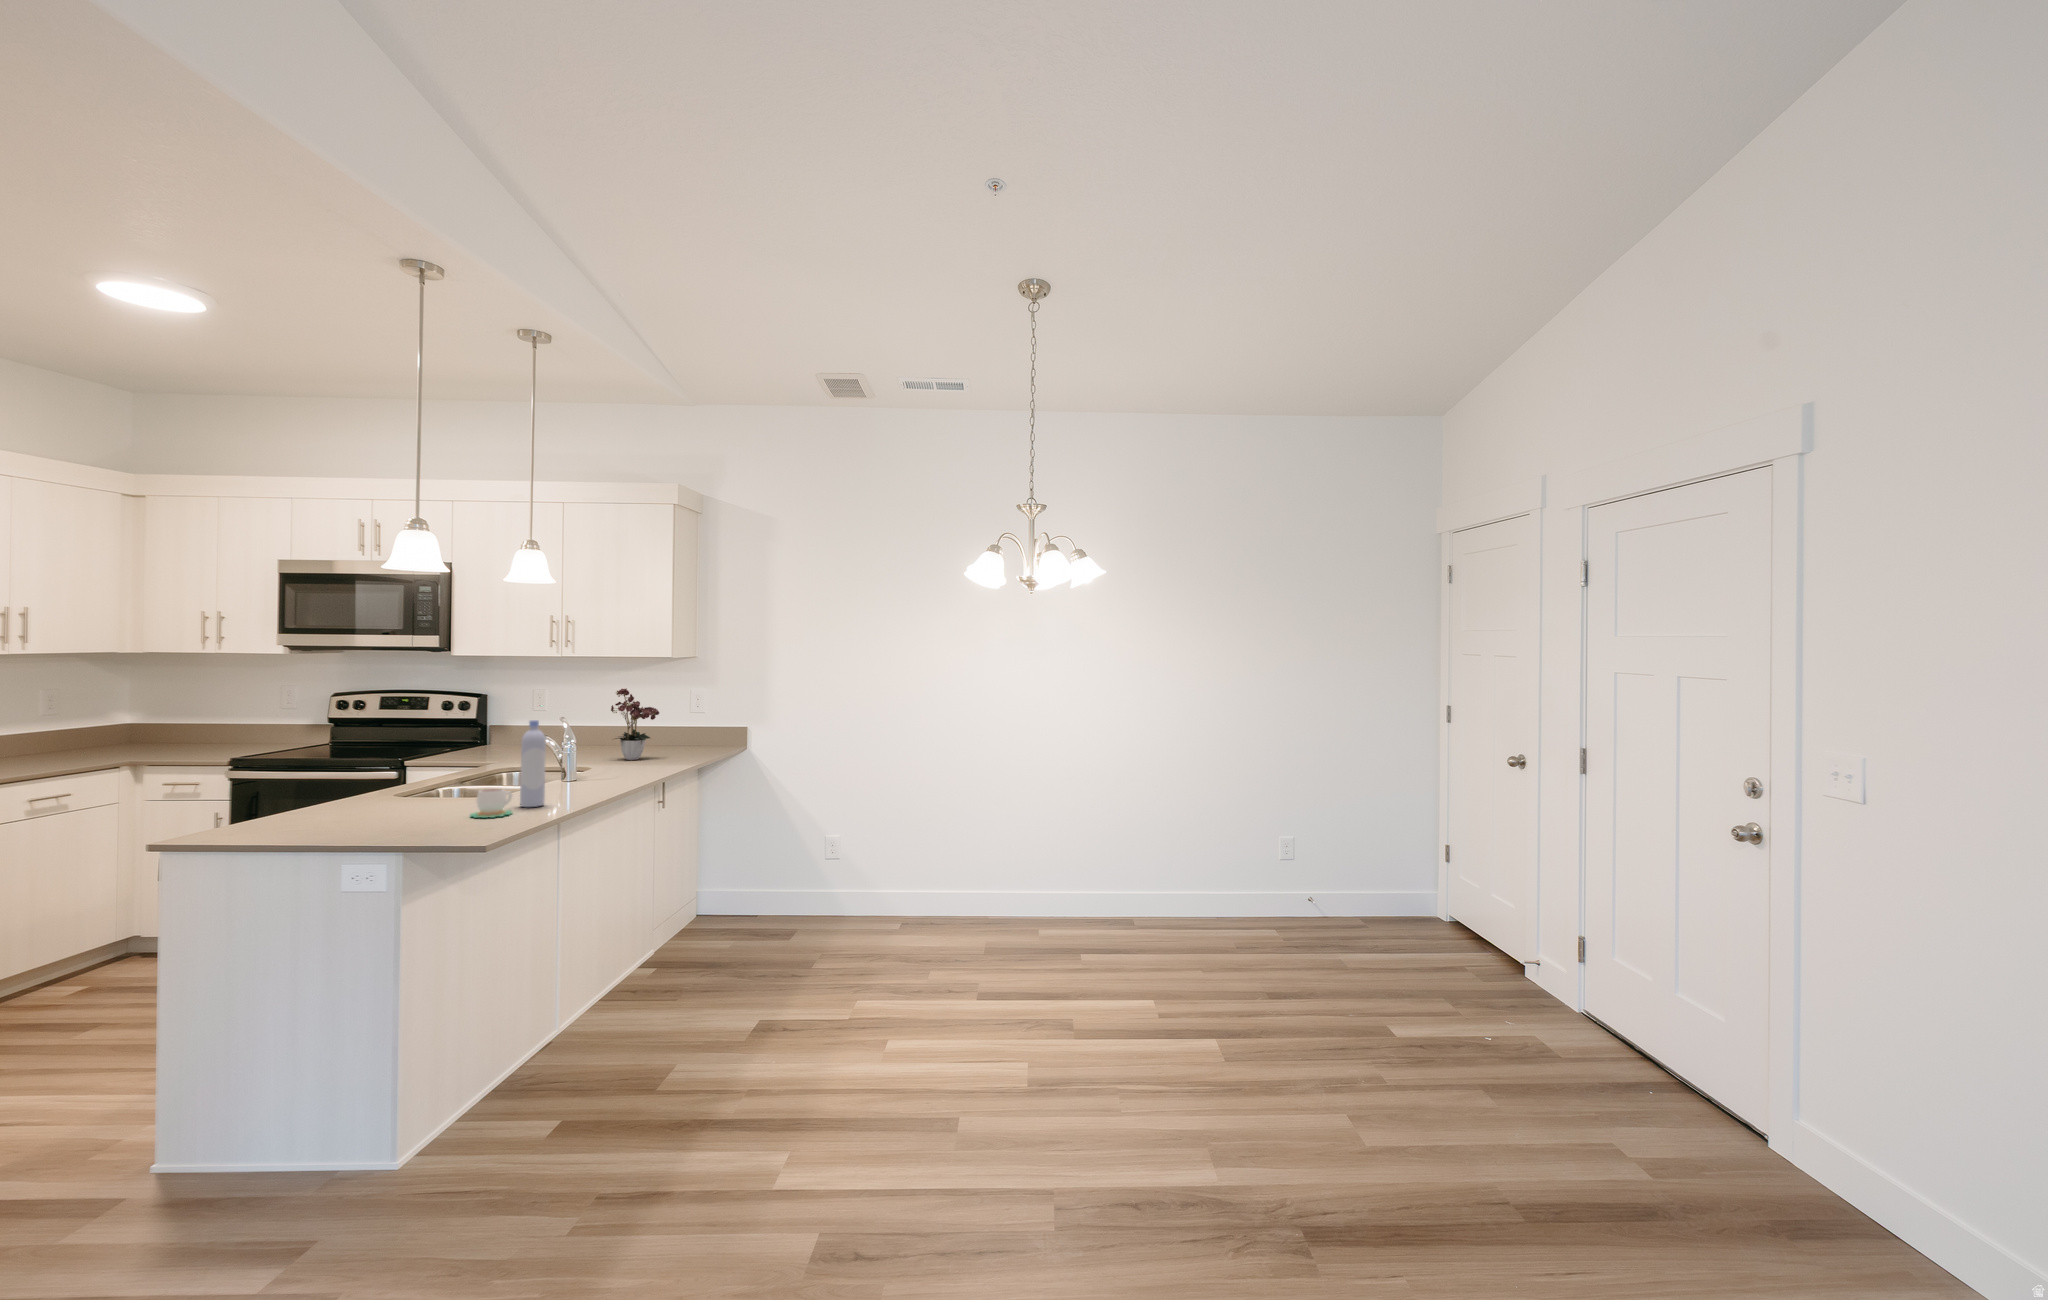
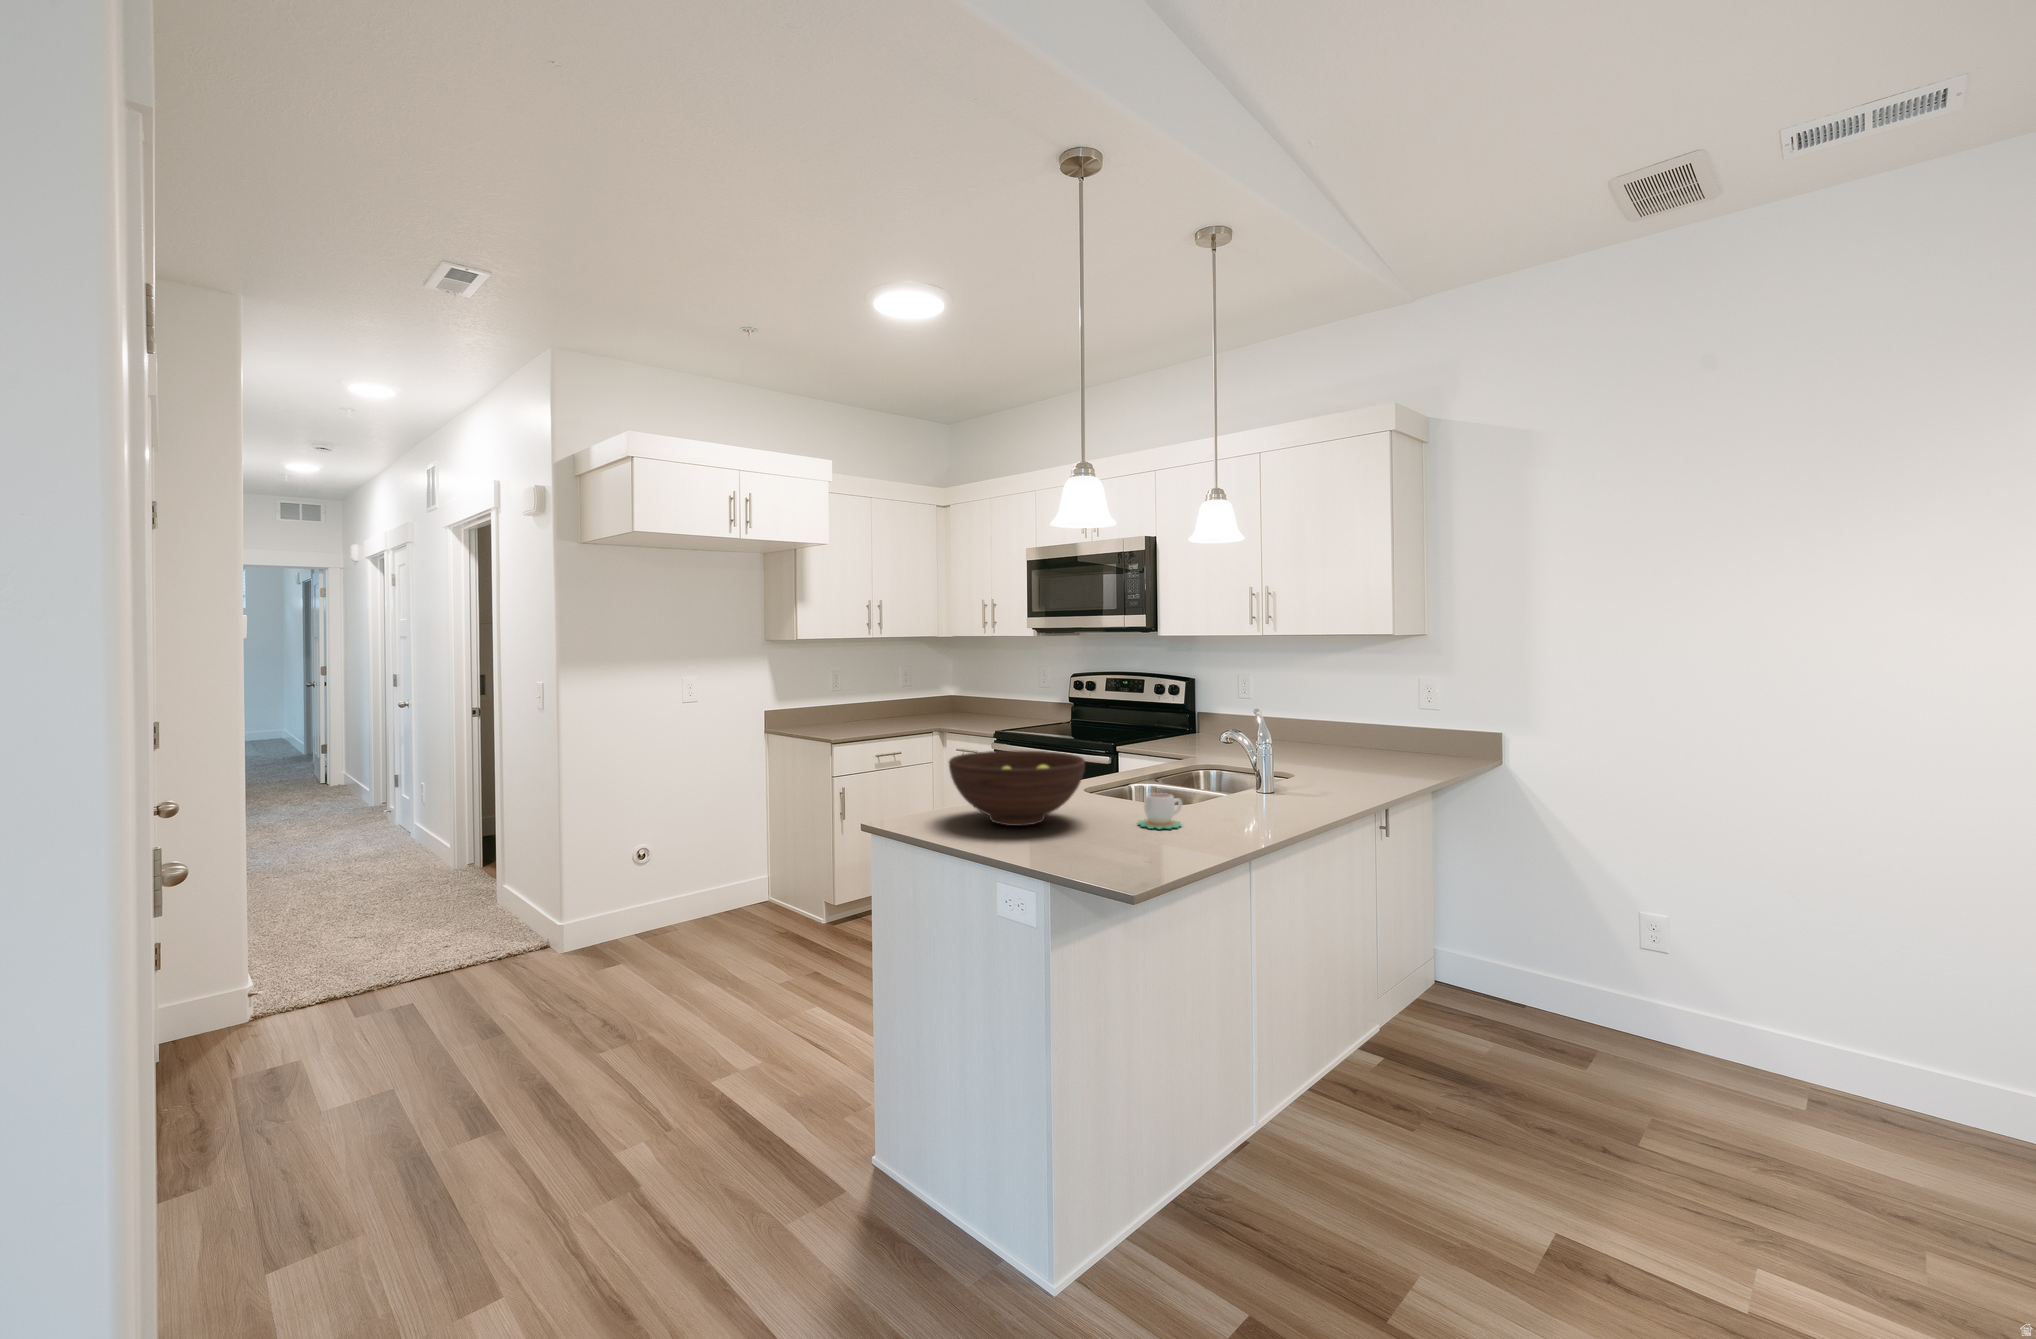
flower arrangement: present [611,688,659,760] -> none [1315,669,1384,764]
bottle: present [520,720,546,807] -> none [1194,712,1221,820]
fruit bowl: none [254,763,418,833] -> present [949,751,1085,826]

